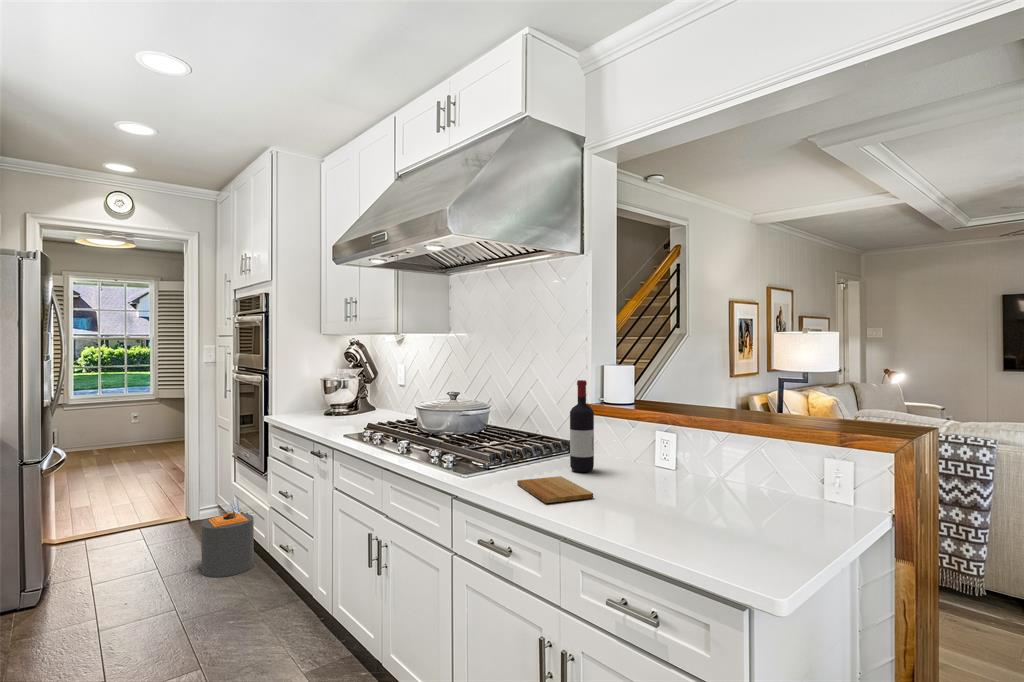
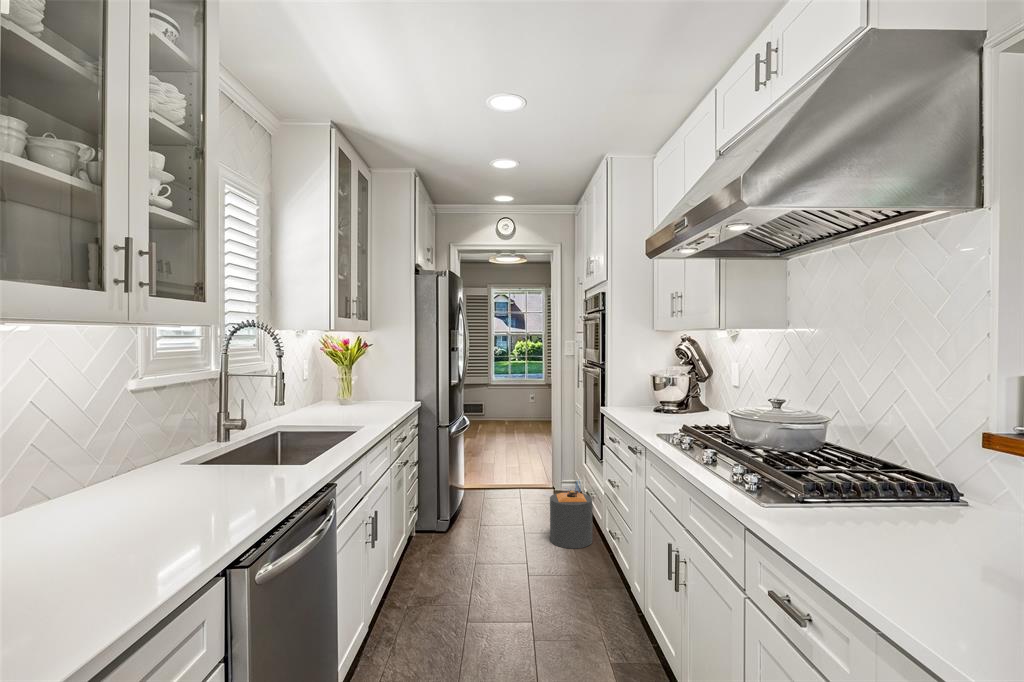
wine bottle: present [570,380,594,472] -> none [936,395,983,535]
cutting board: present [517,476,593,503] -> none [835,527,960,582]

